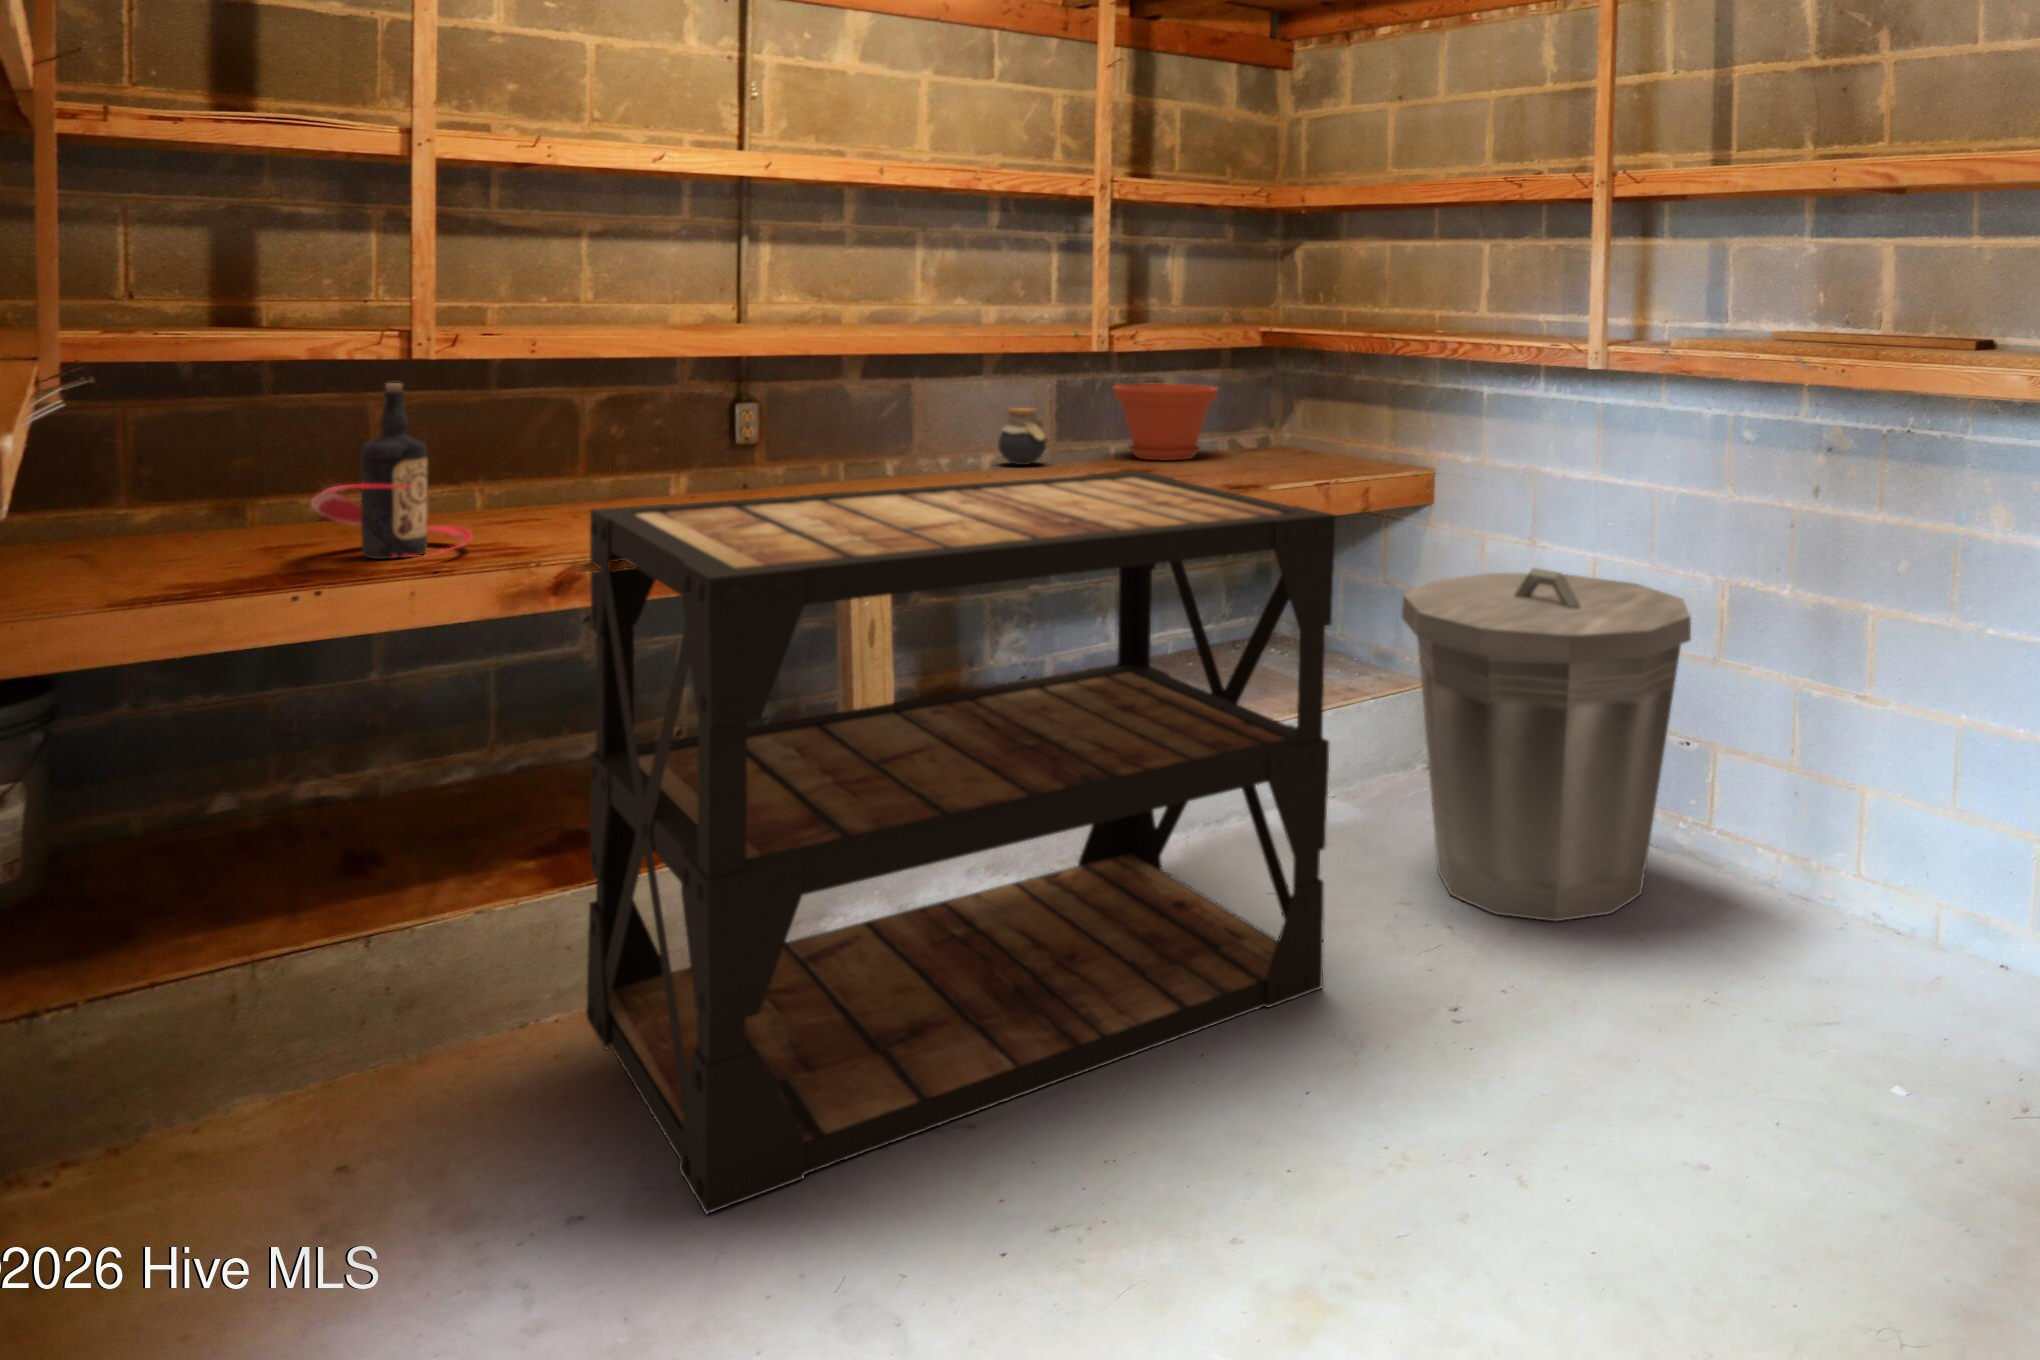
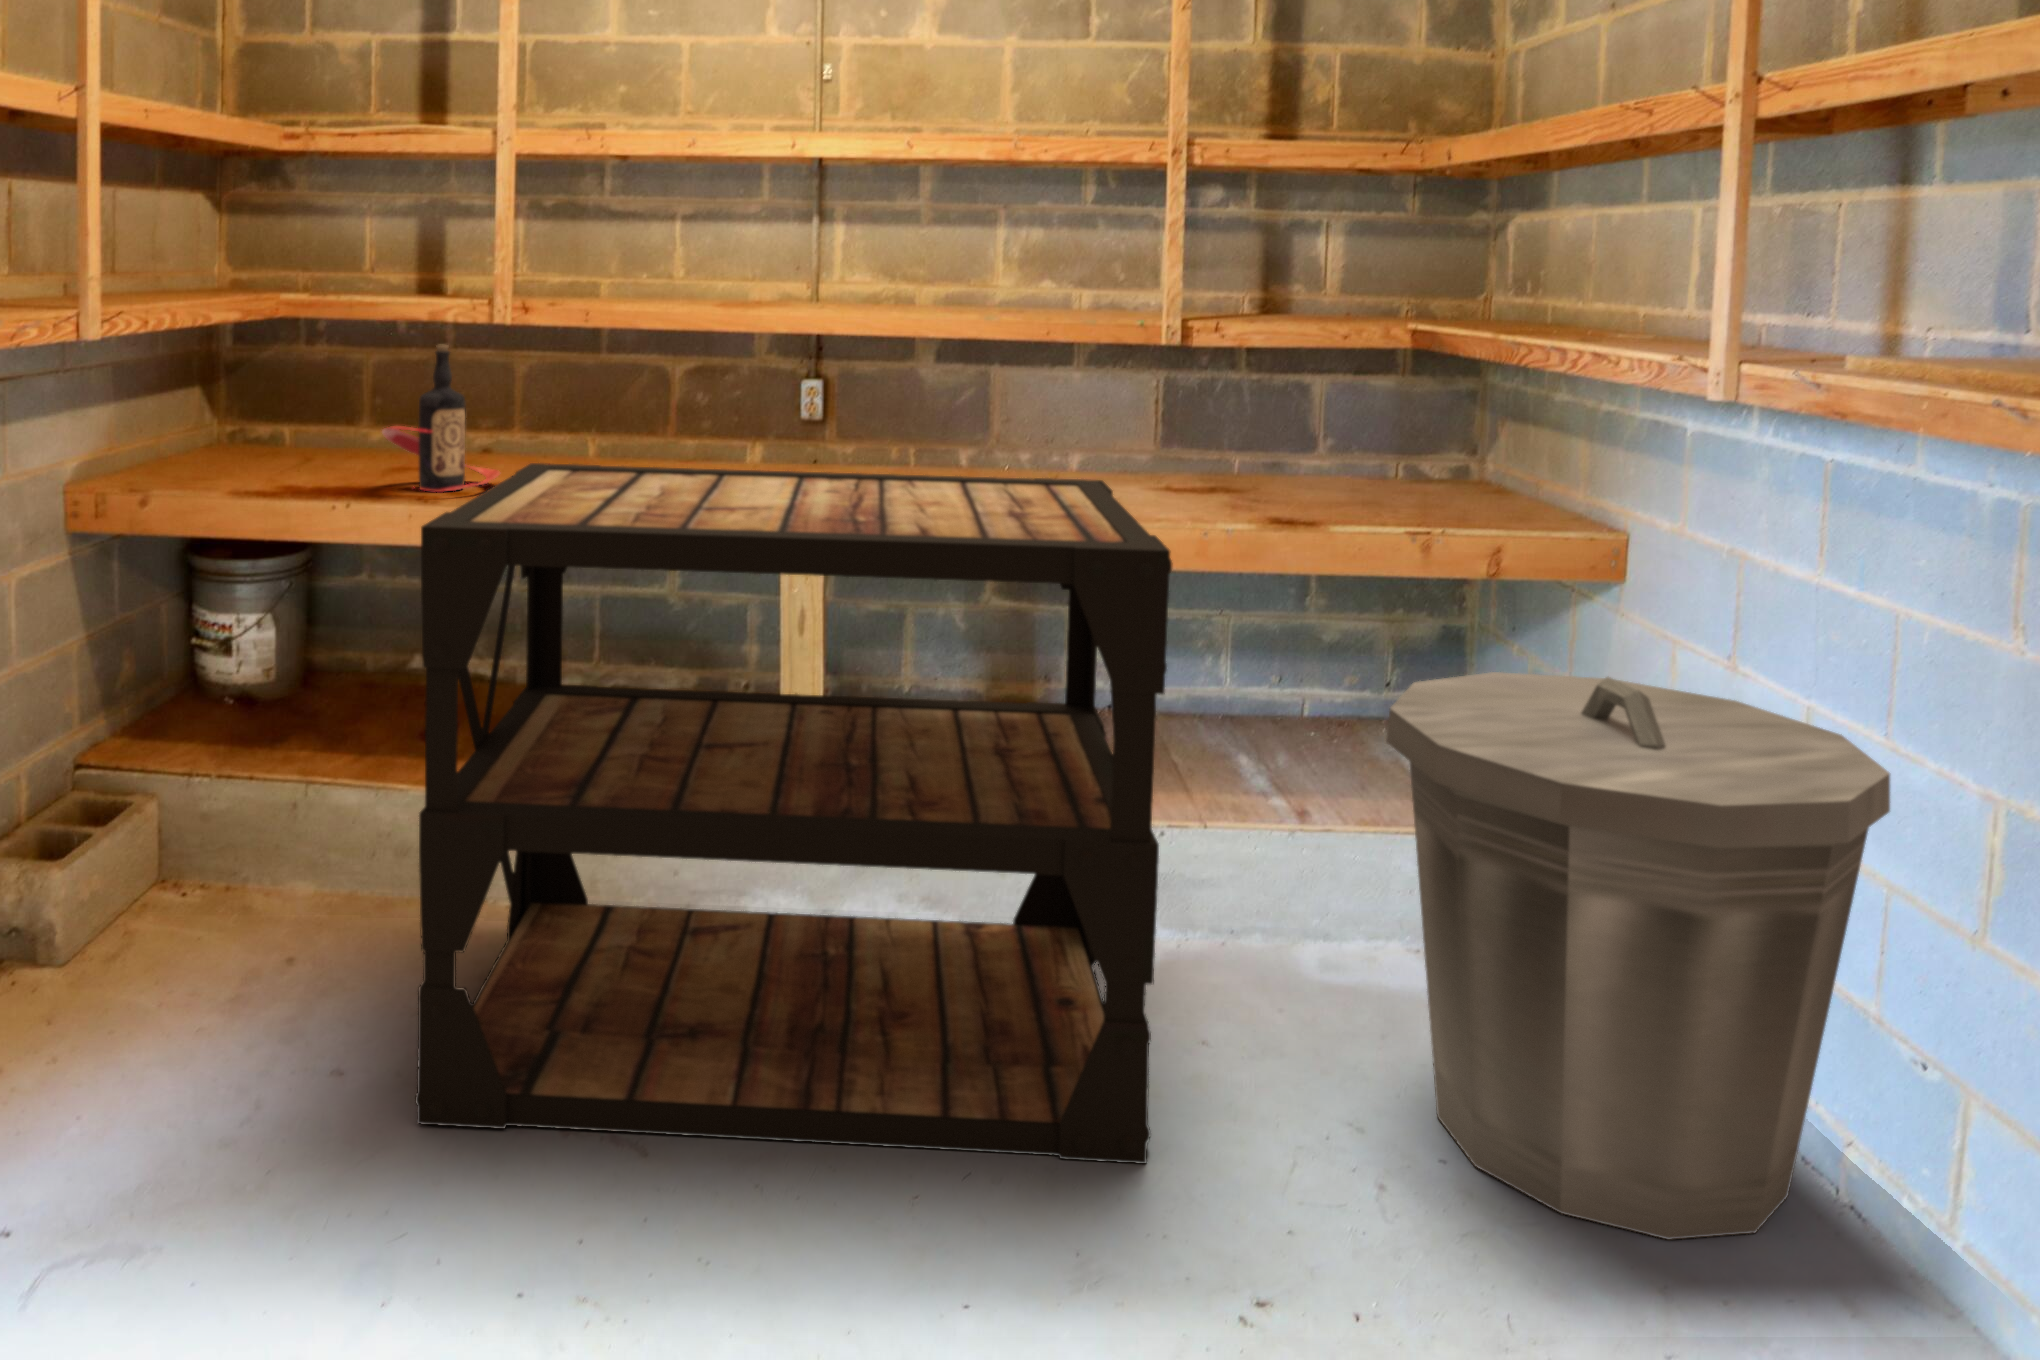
plant pot: present [1113,384,1218,460] -> none [1224,385,1358,480]
jar: present [998,408,1050,465] -> none [1083,405,1137,469]

